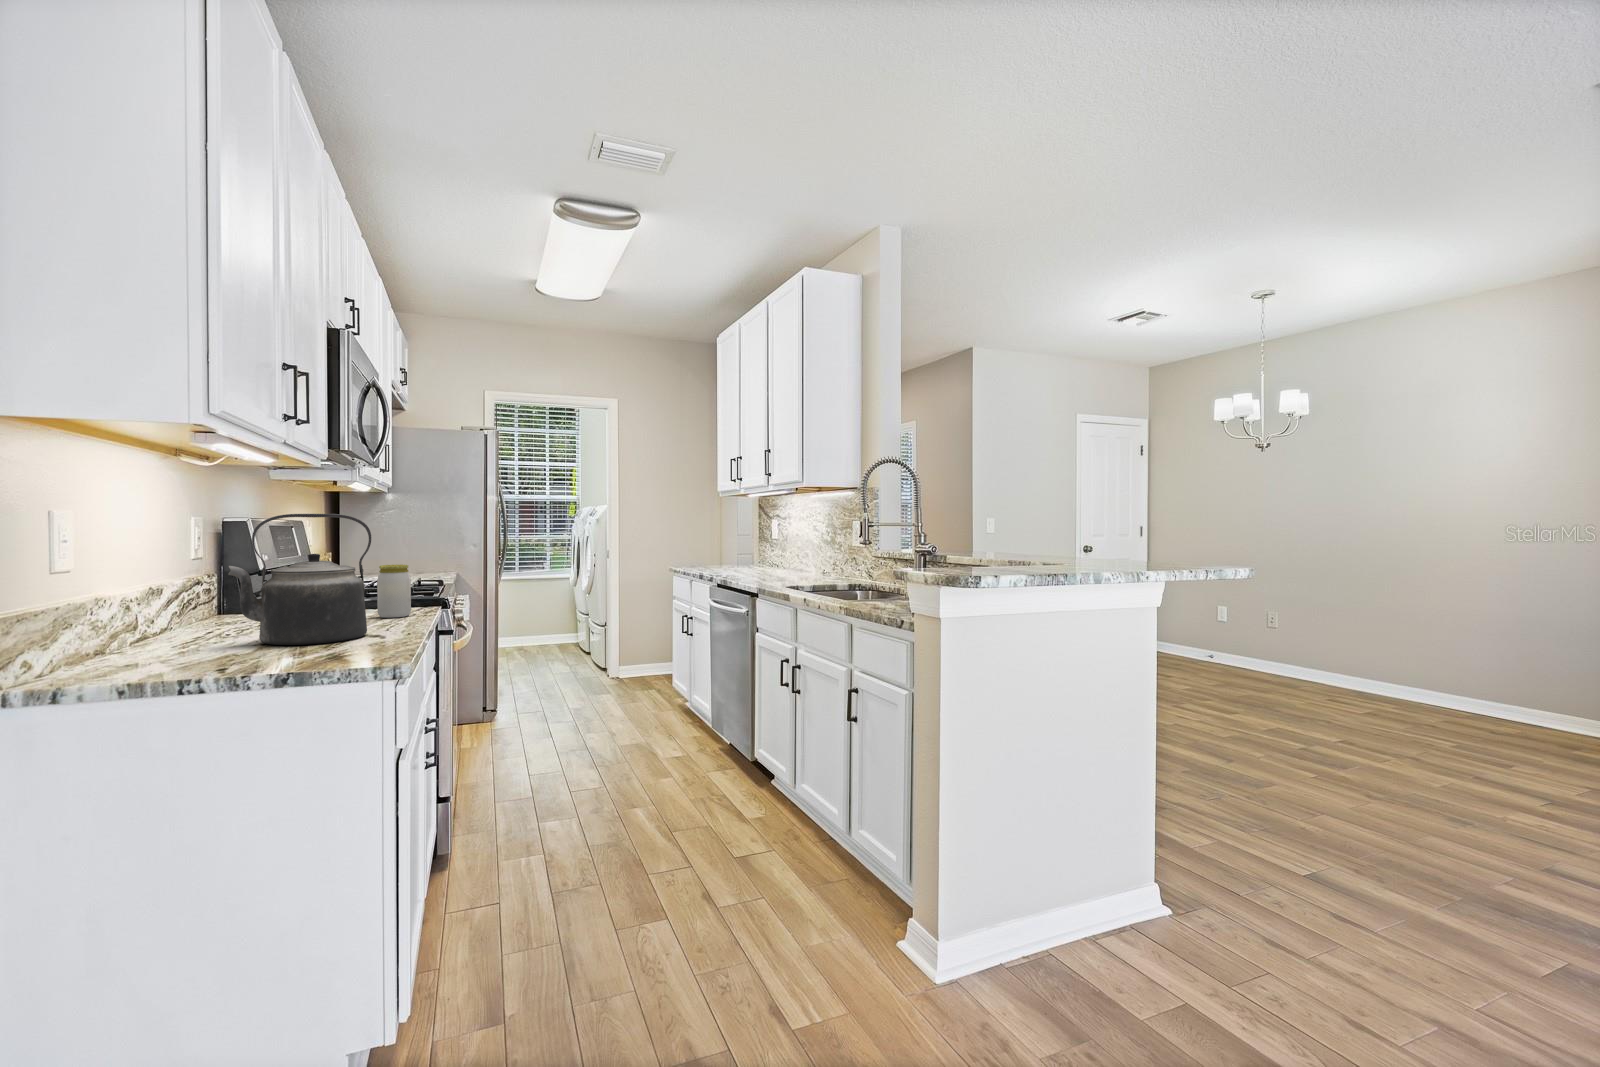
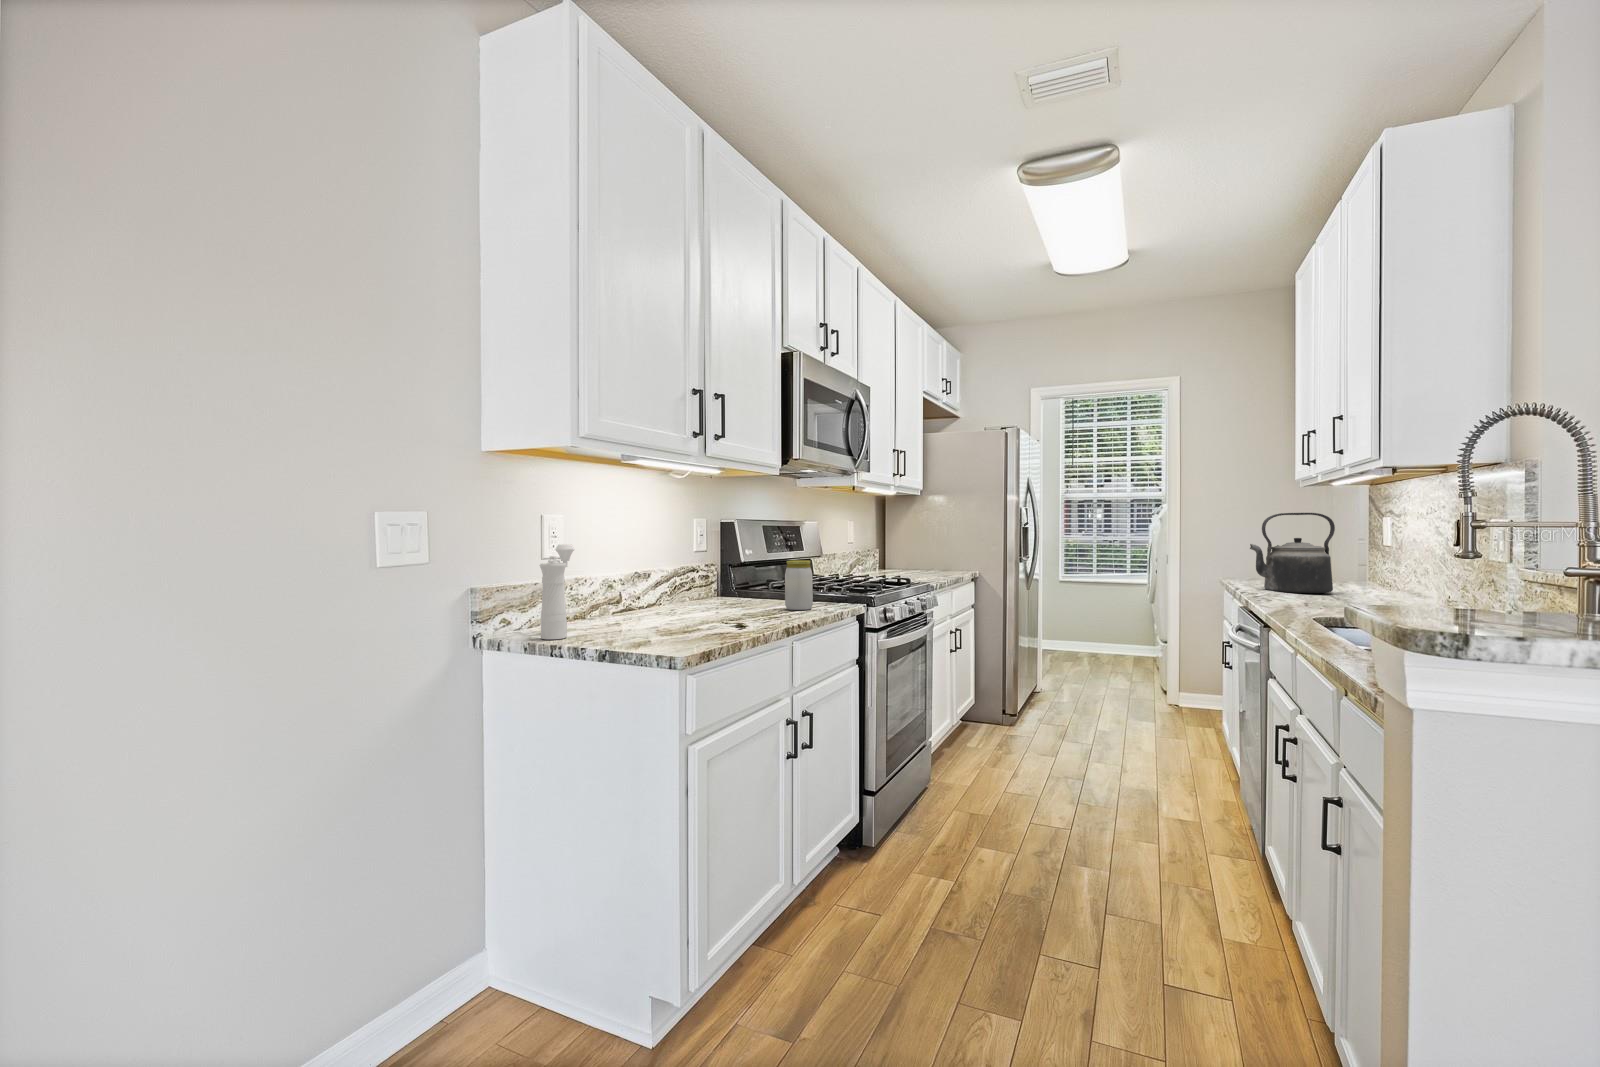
kettle: present [228,514,371,645] -> present [1250,513,1335,593]
pepper mill: none [148,553,201,674] -> present [540,544,574,640]

